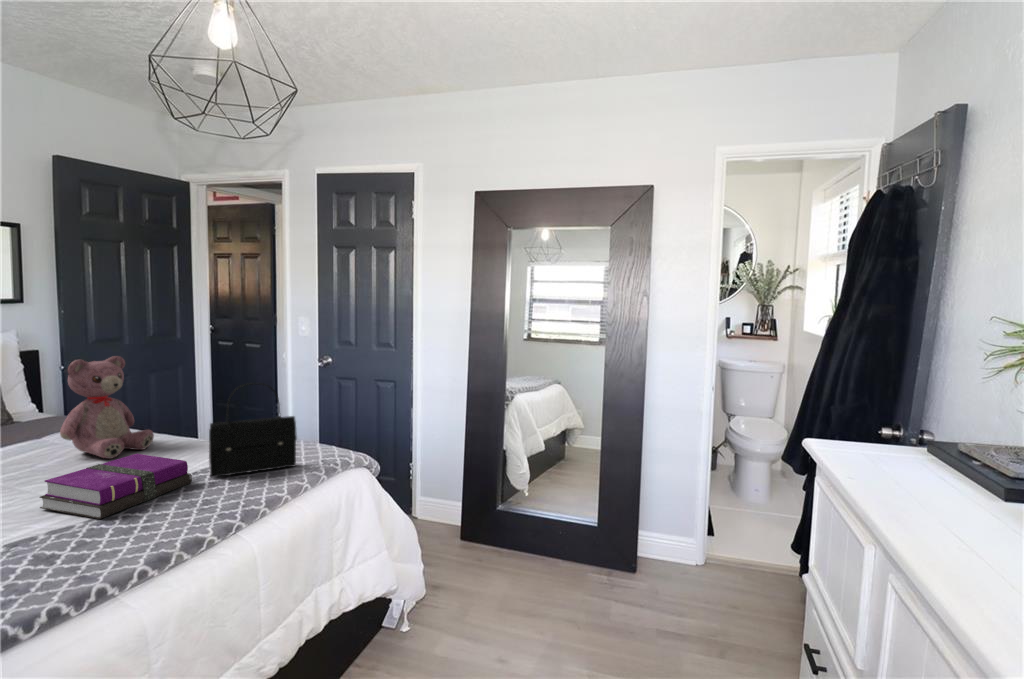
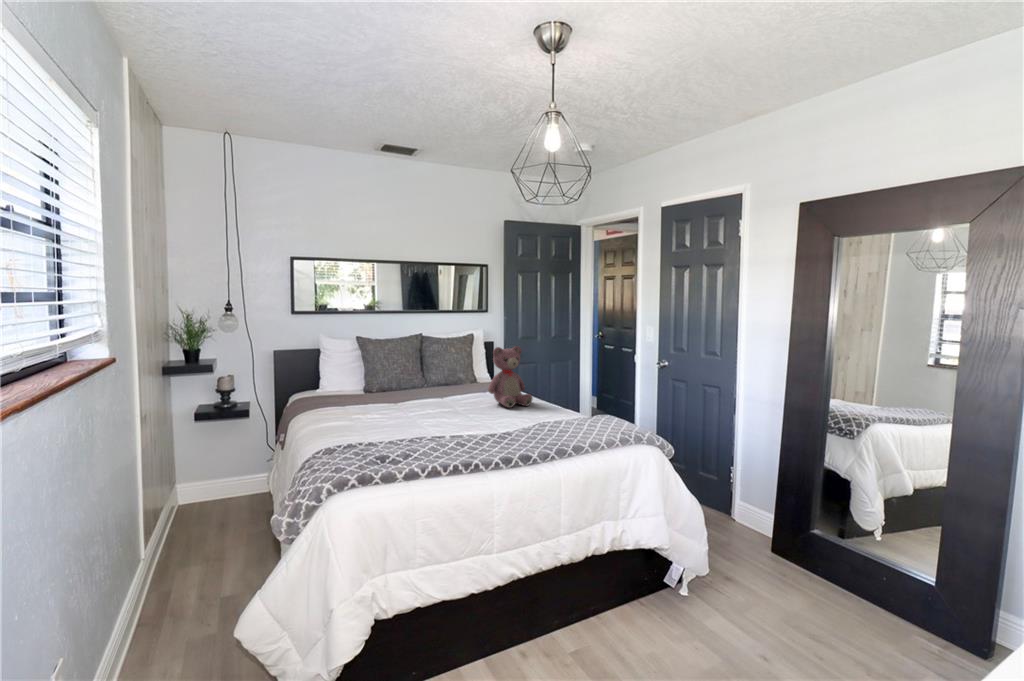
handbag: present [209,383,297,477] -> none [550,367,604,430]
notebook: present [40,454,192,519] -> none [469,405,540,435]

